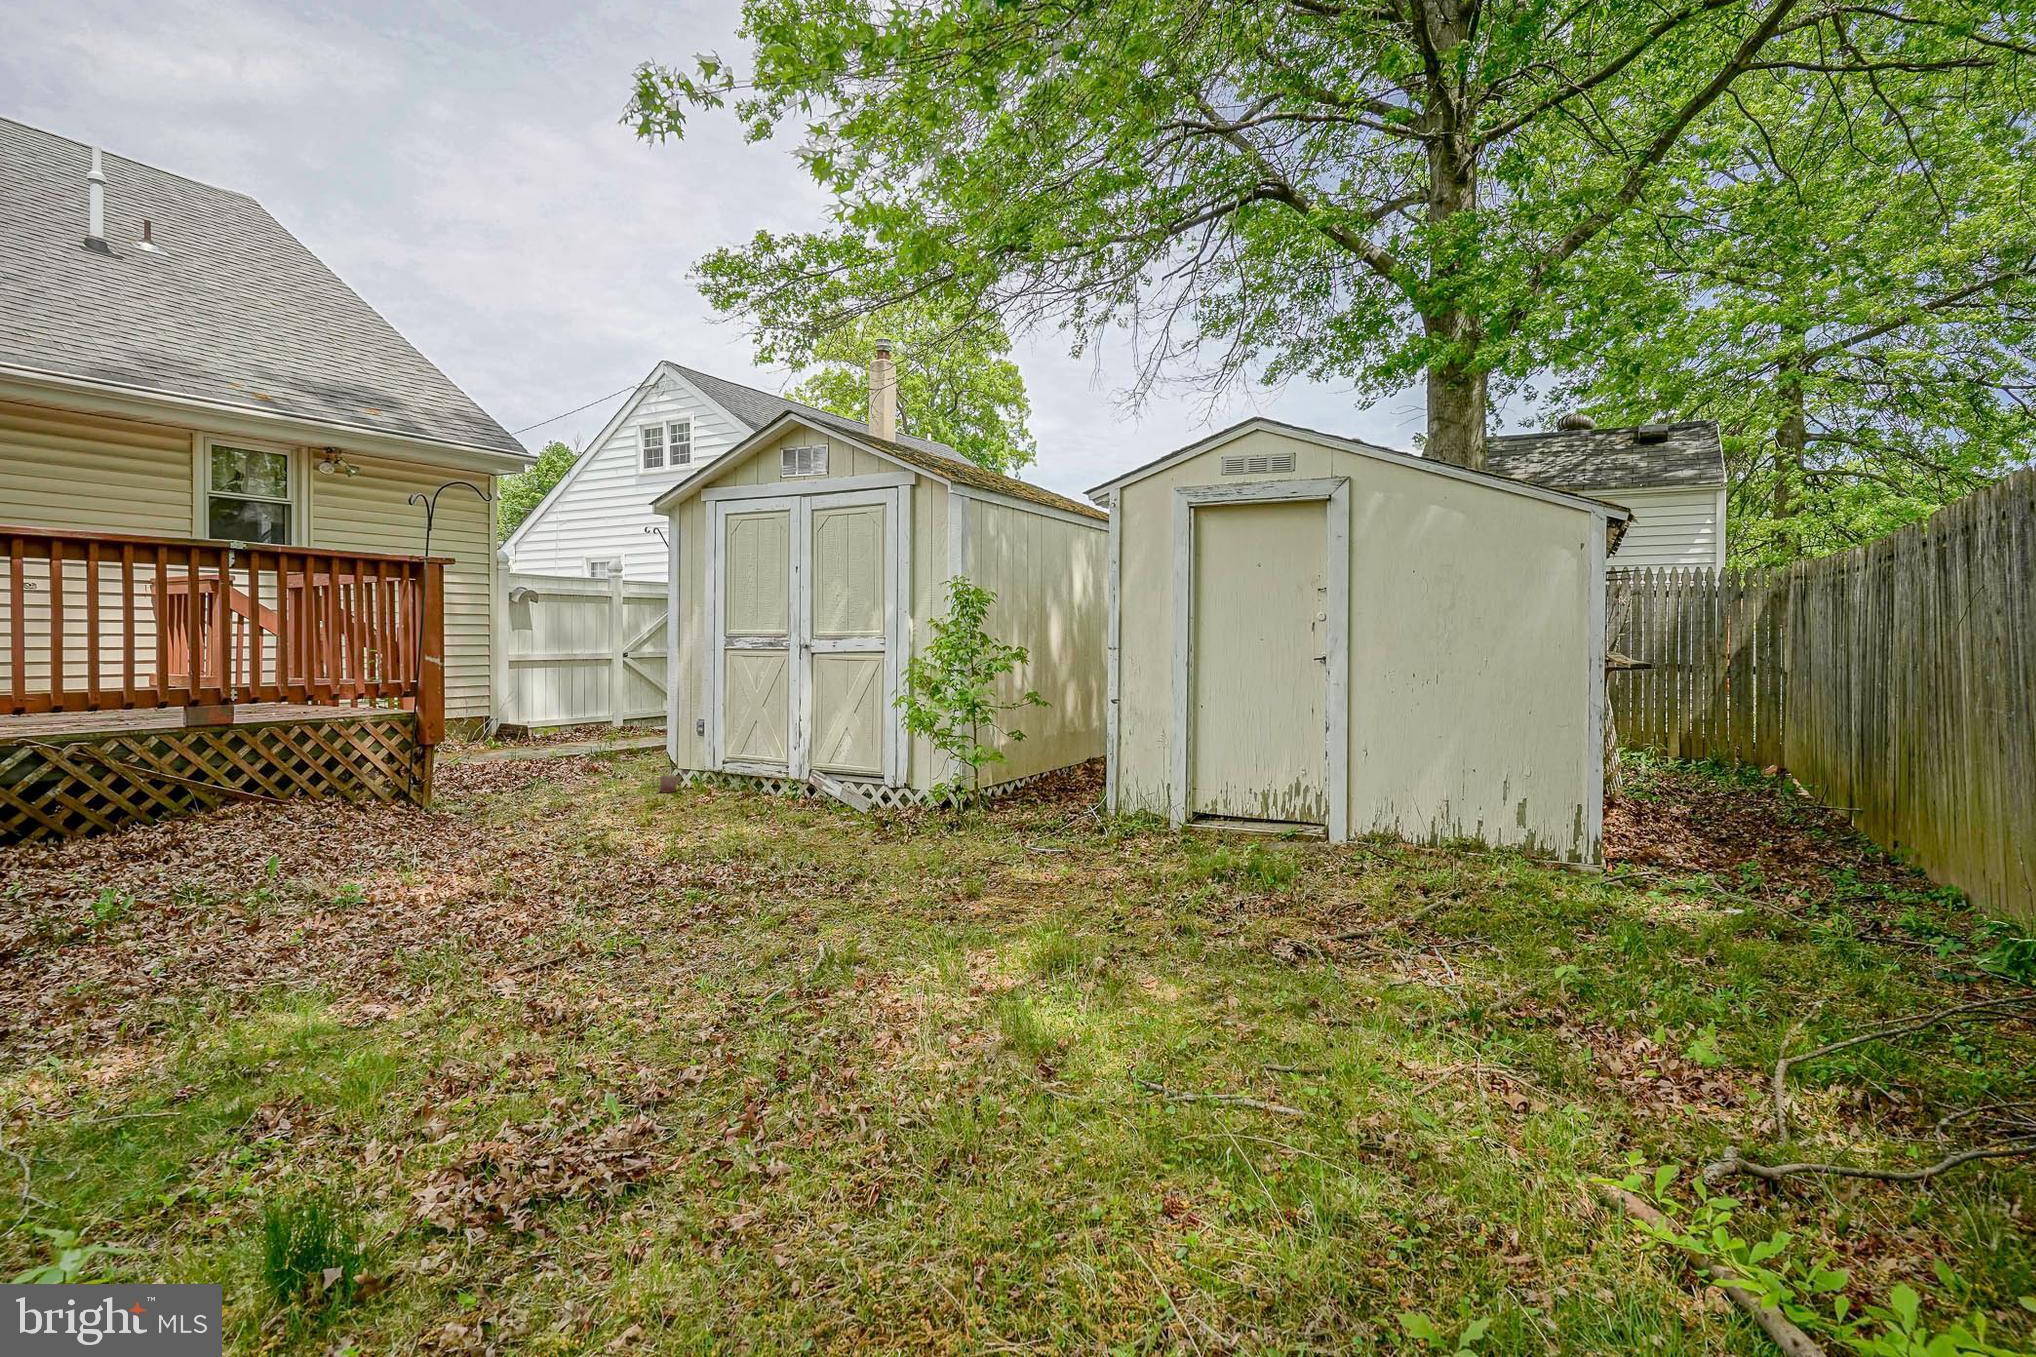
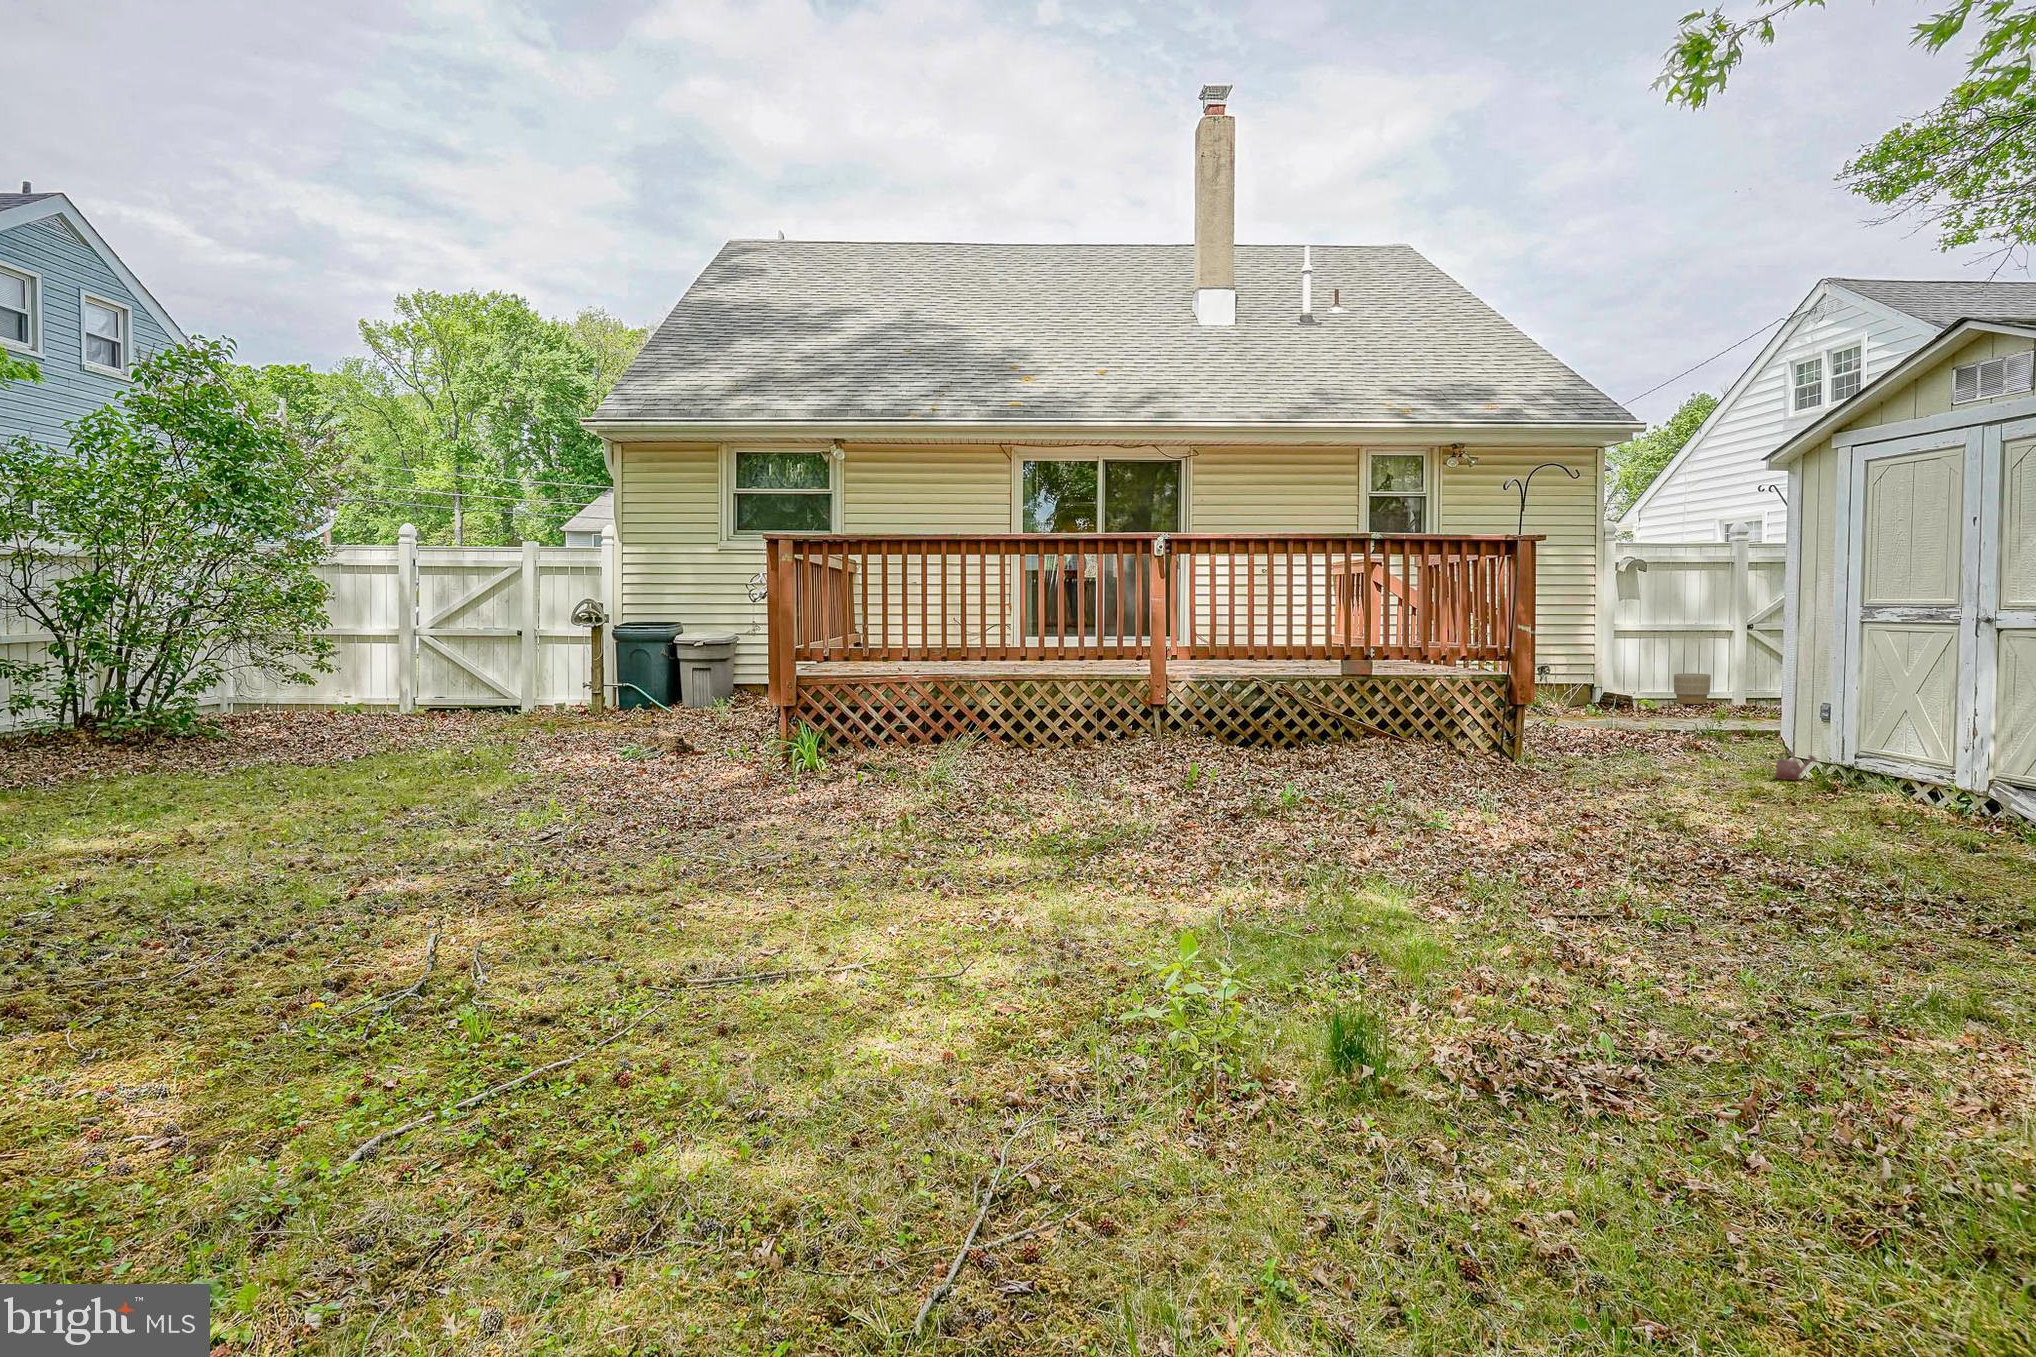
planter: none [565,707,595,734] -> present [1674,673,1711,704]

